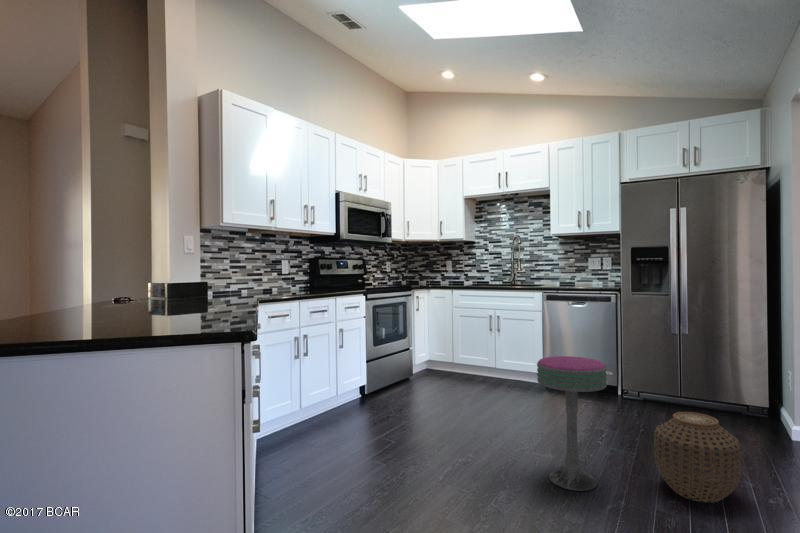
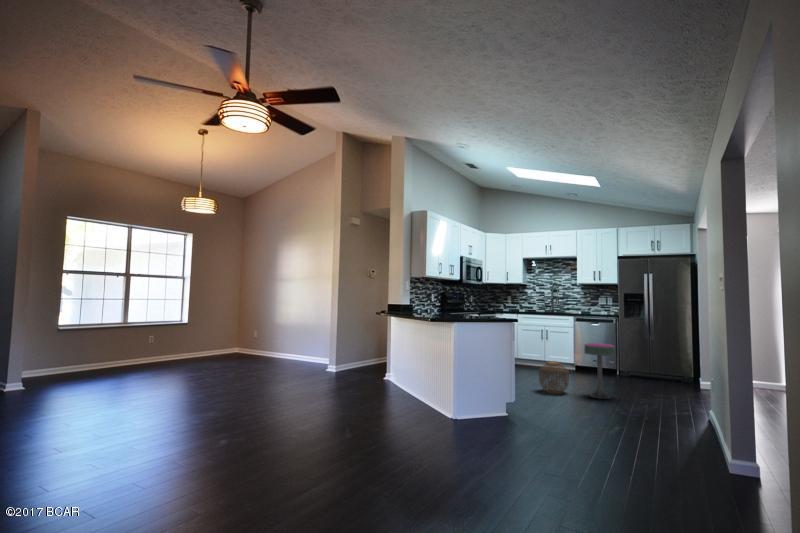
woven basket: present [654,412,741,502] -> present [539,361,569,394]

